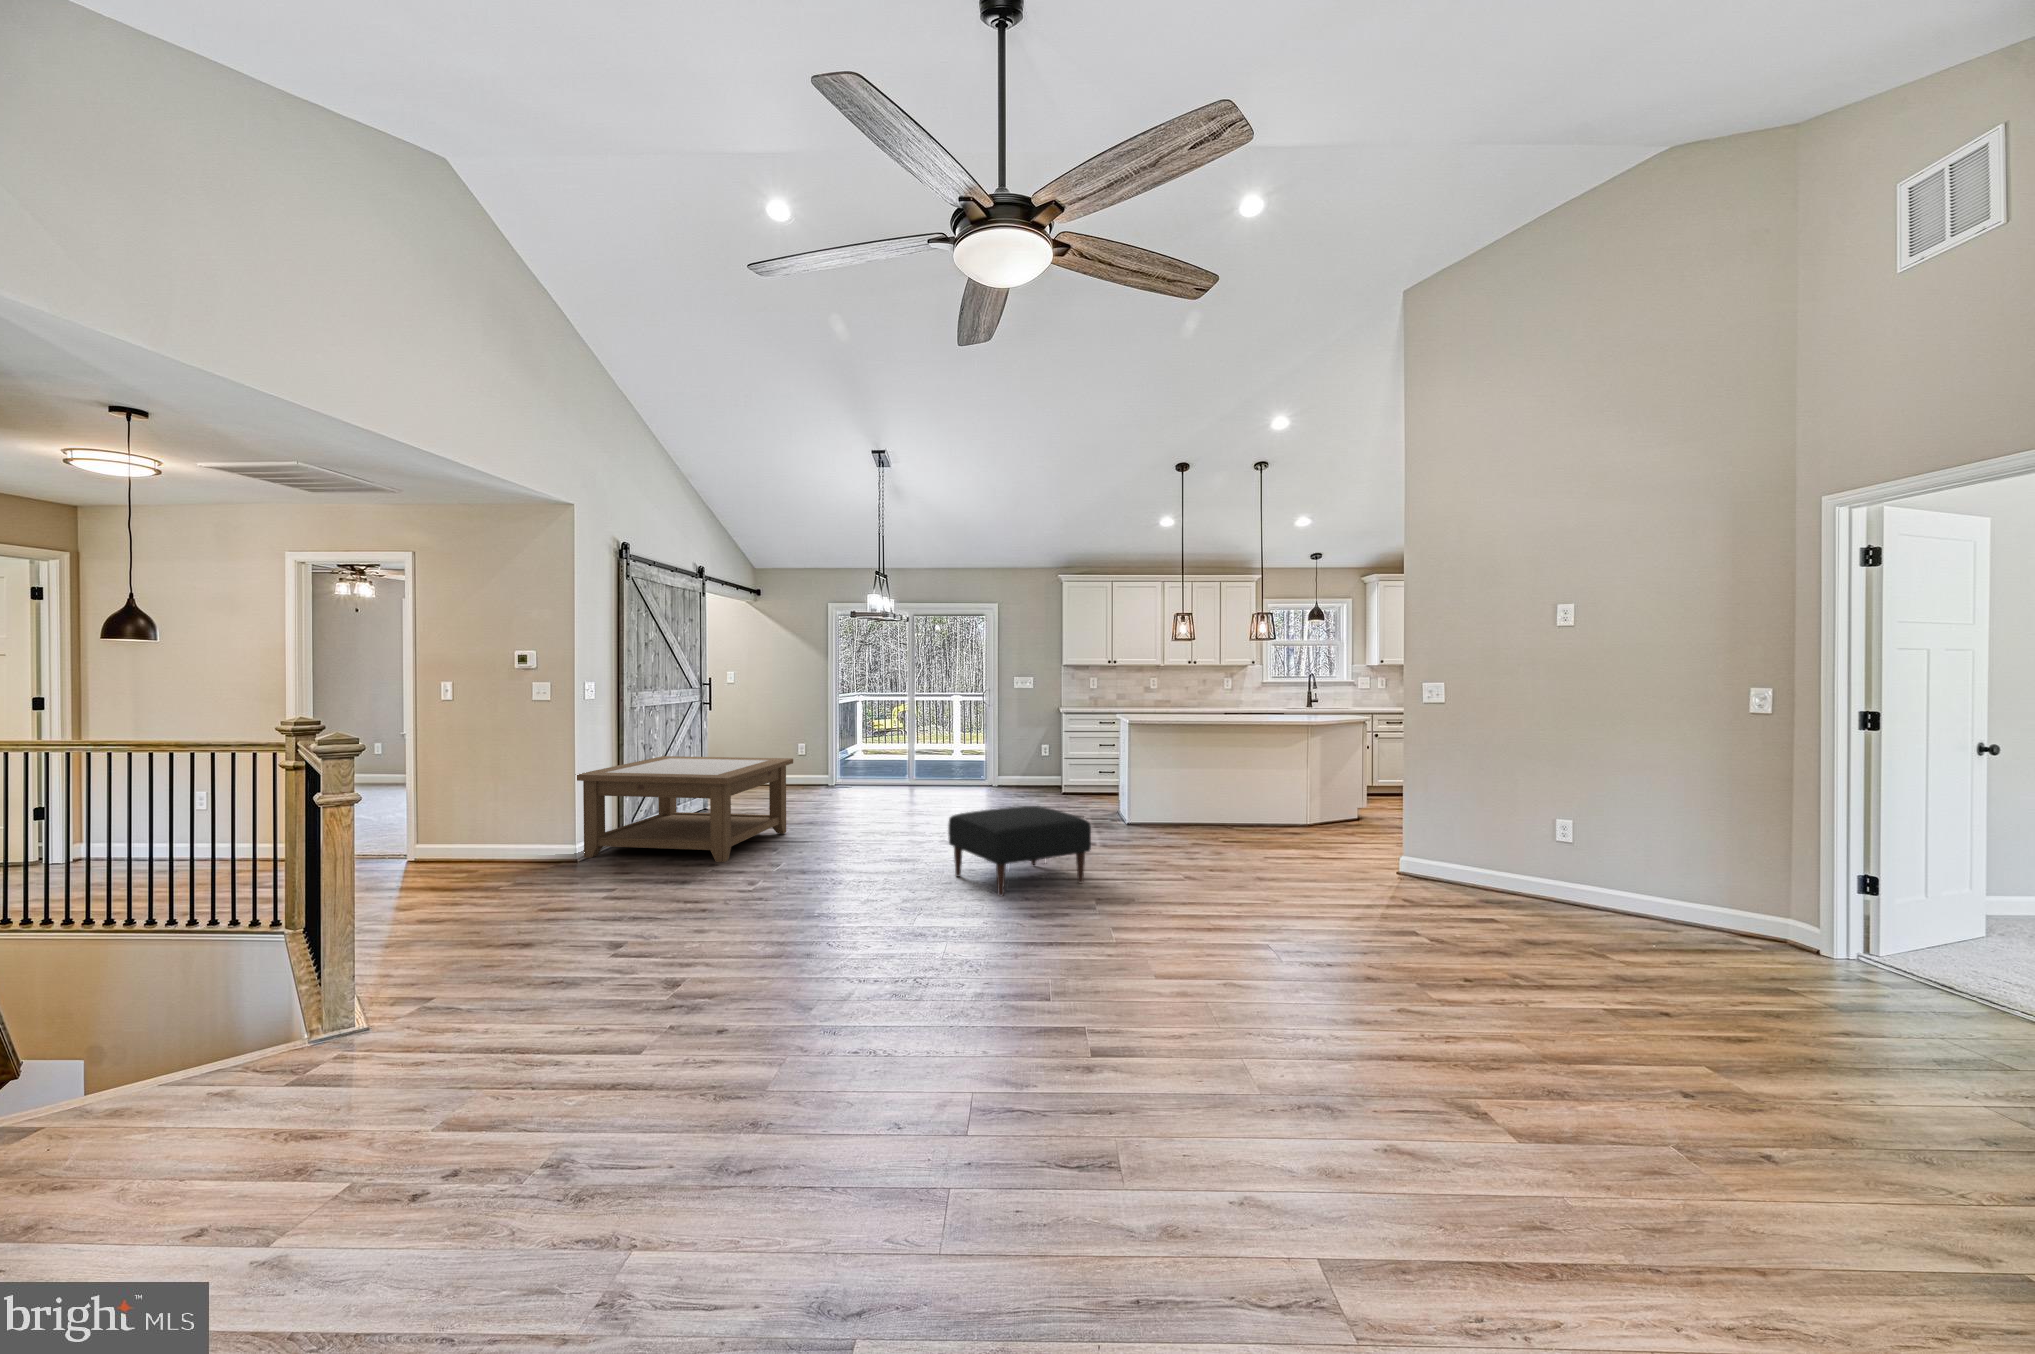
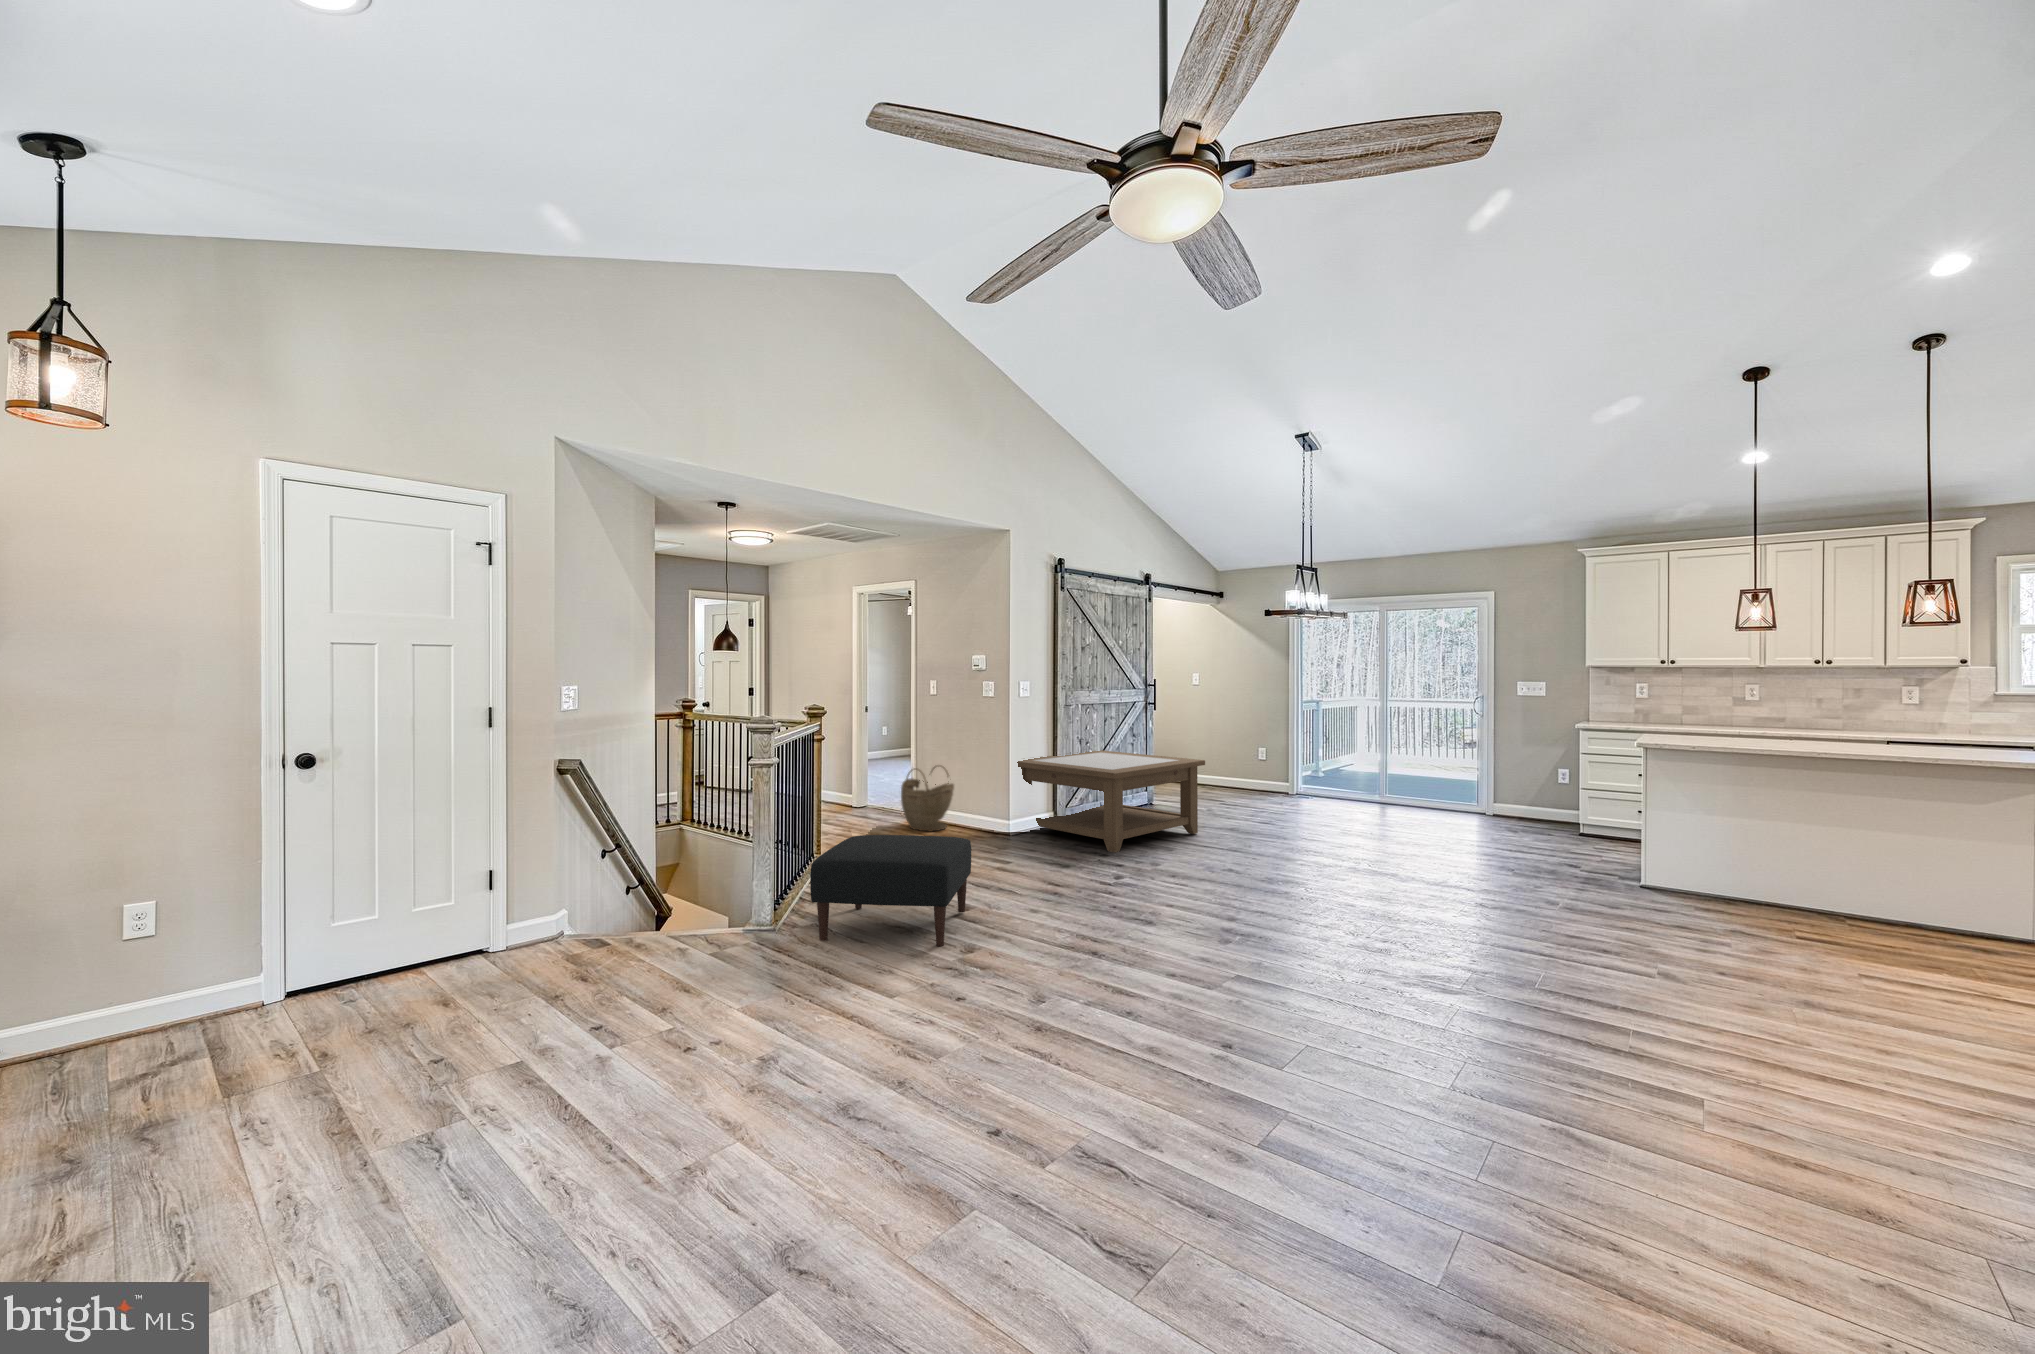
woven basket: none [416,787,499,873] -> present [901,766,954,831]
ottoman: present [948,806,1091,896] -> present [810,835,971,946]

